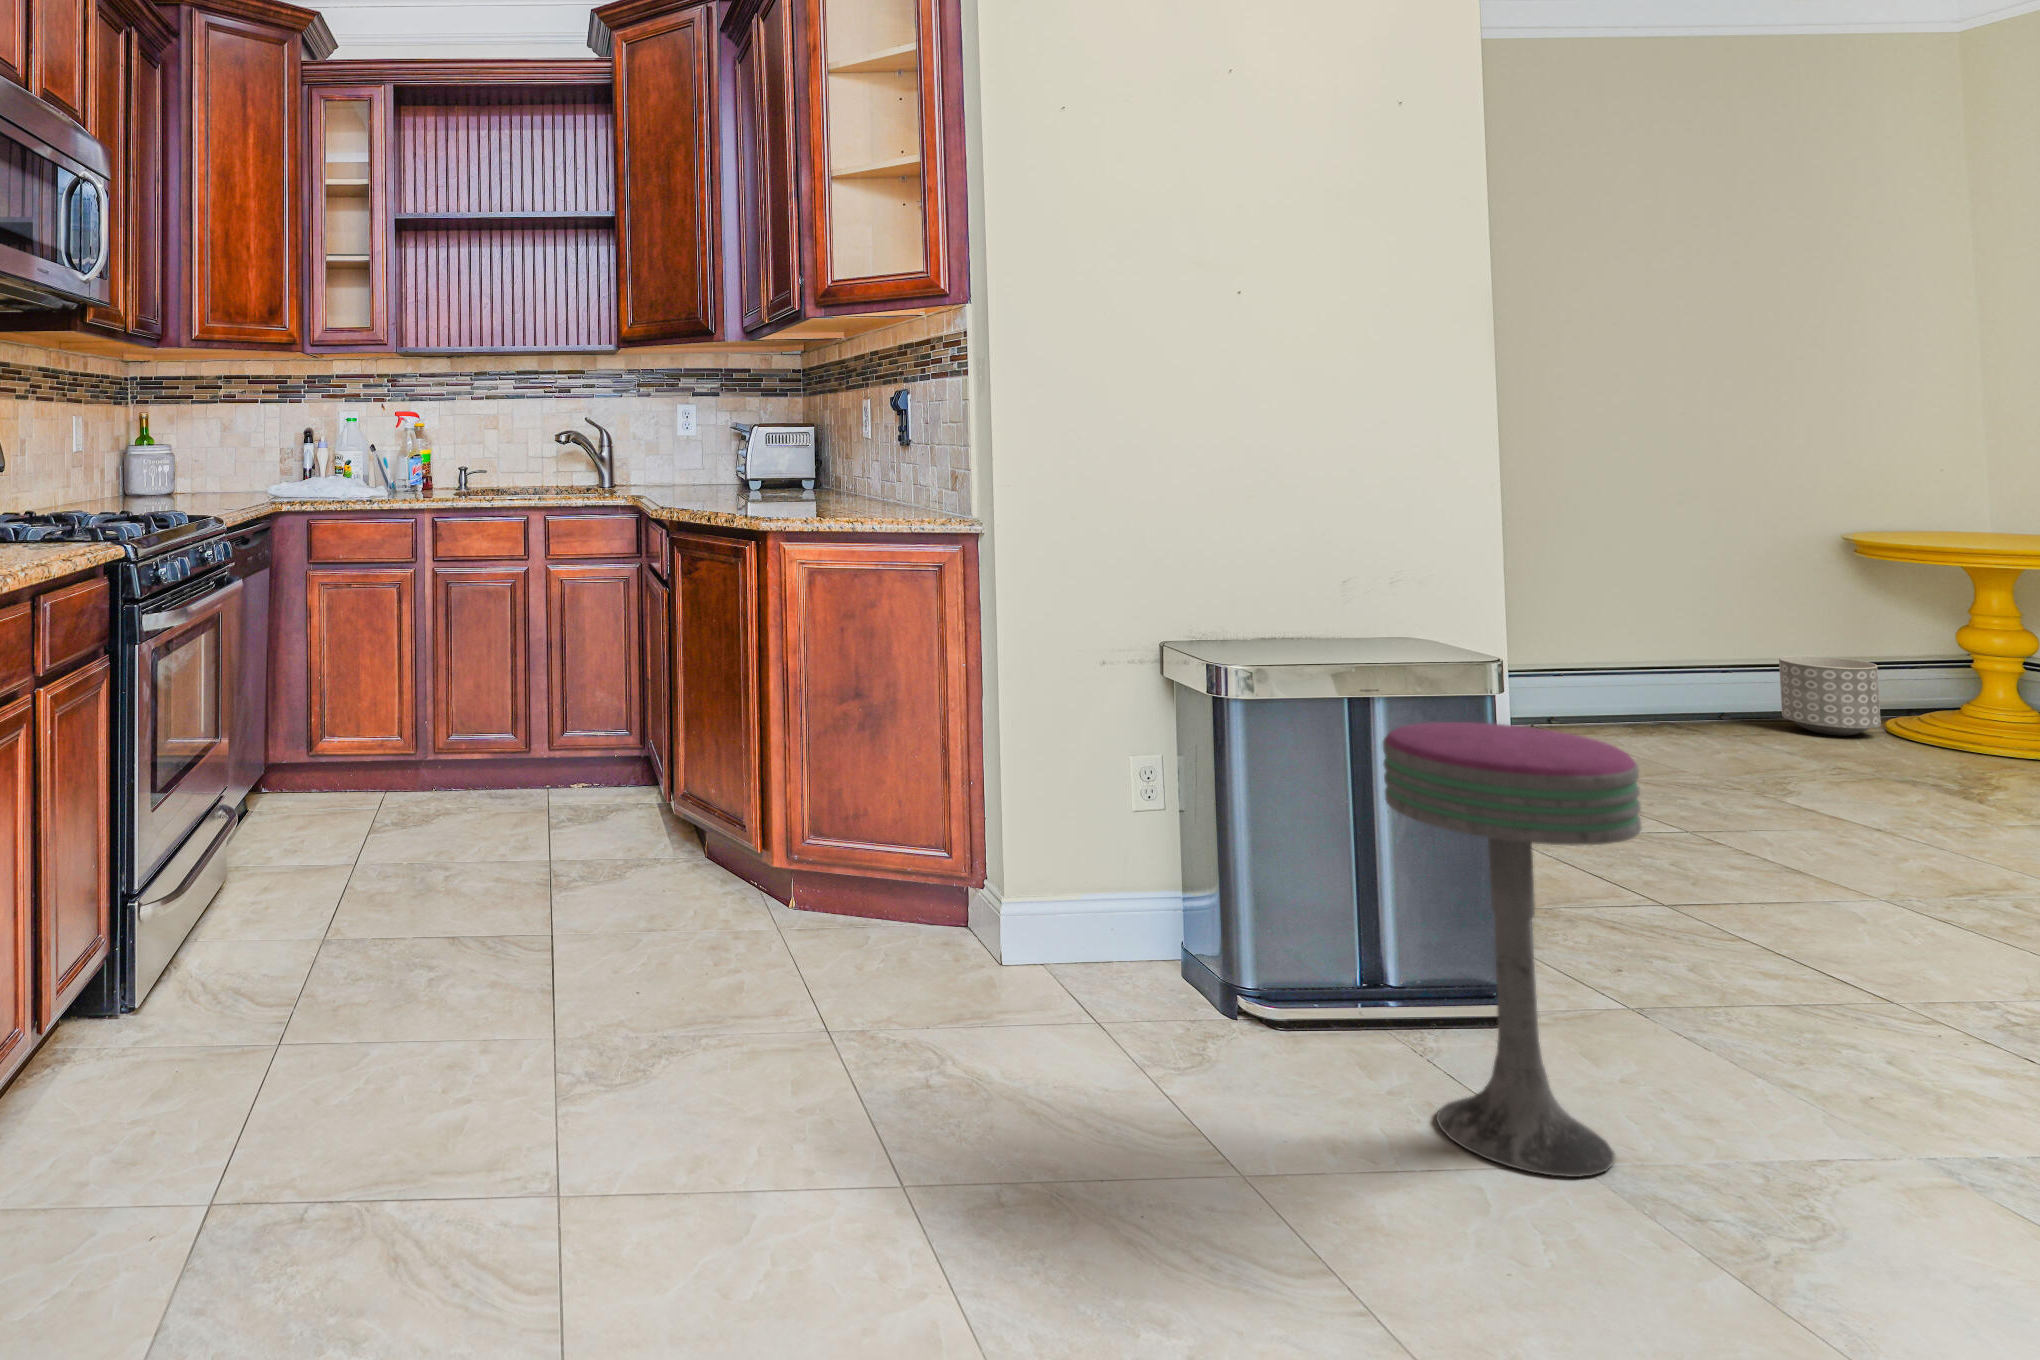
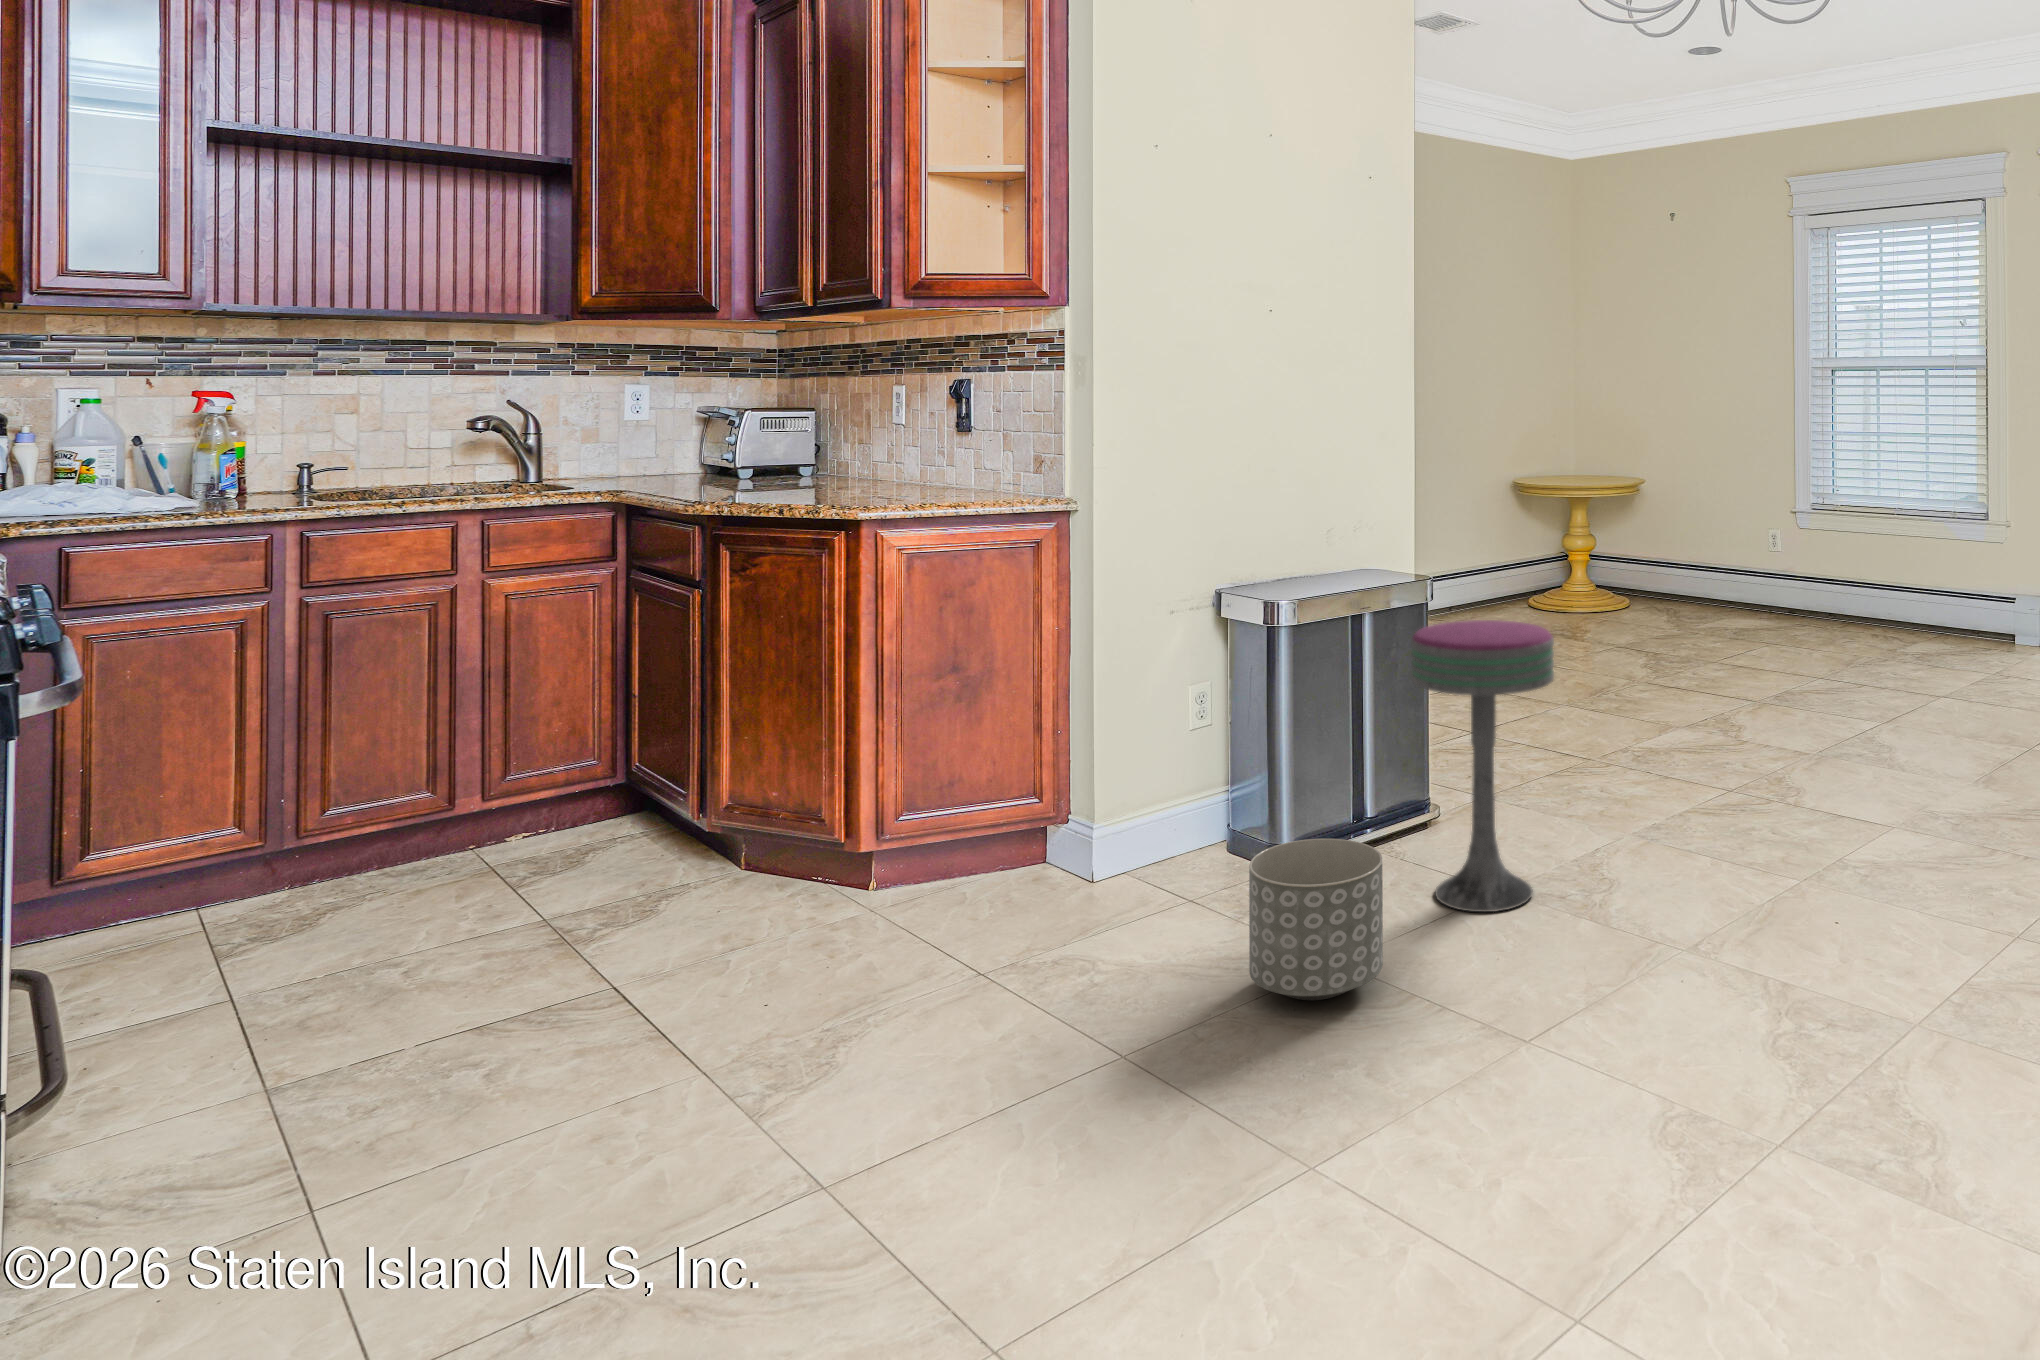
planter: present [1779,656,1881,736] -> present [1249,839,1383,1000]

